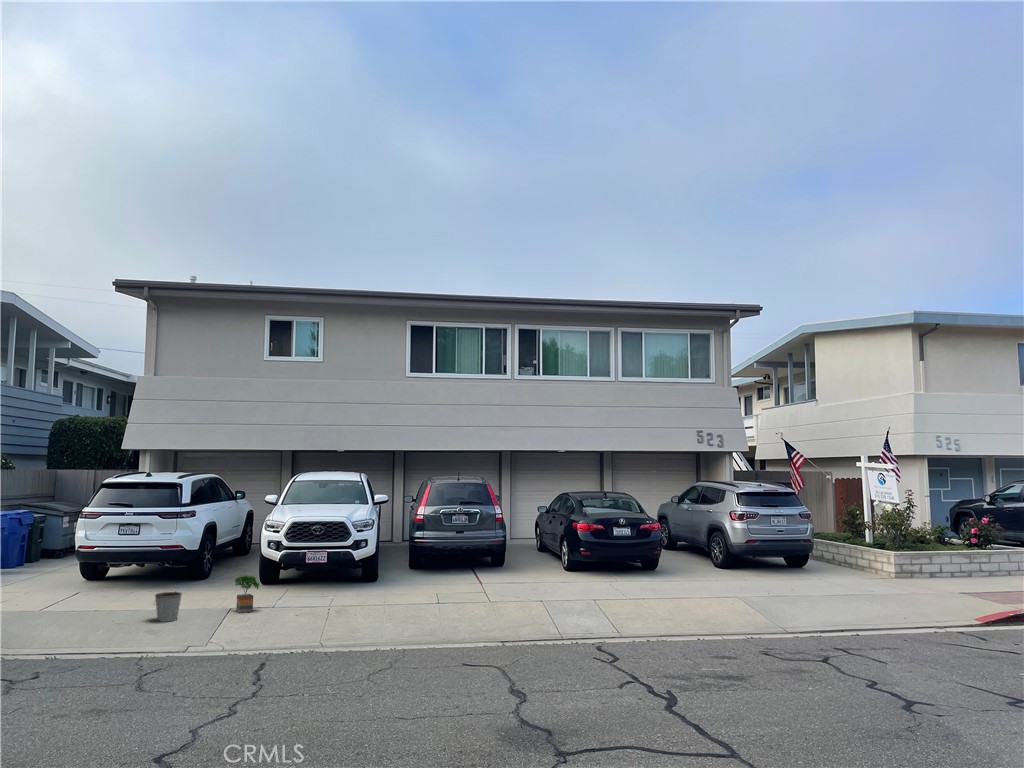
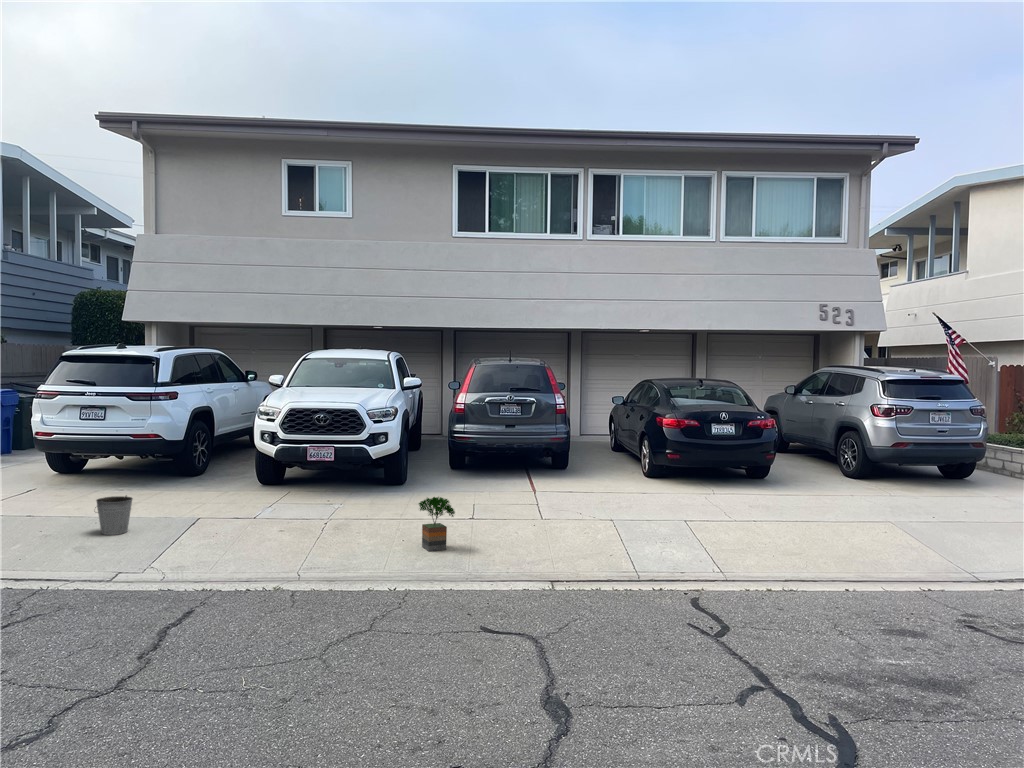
potted tree: present [234,575,259,613] -> present [419,497,455,551]

